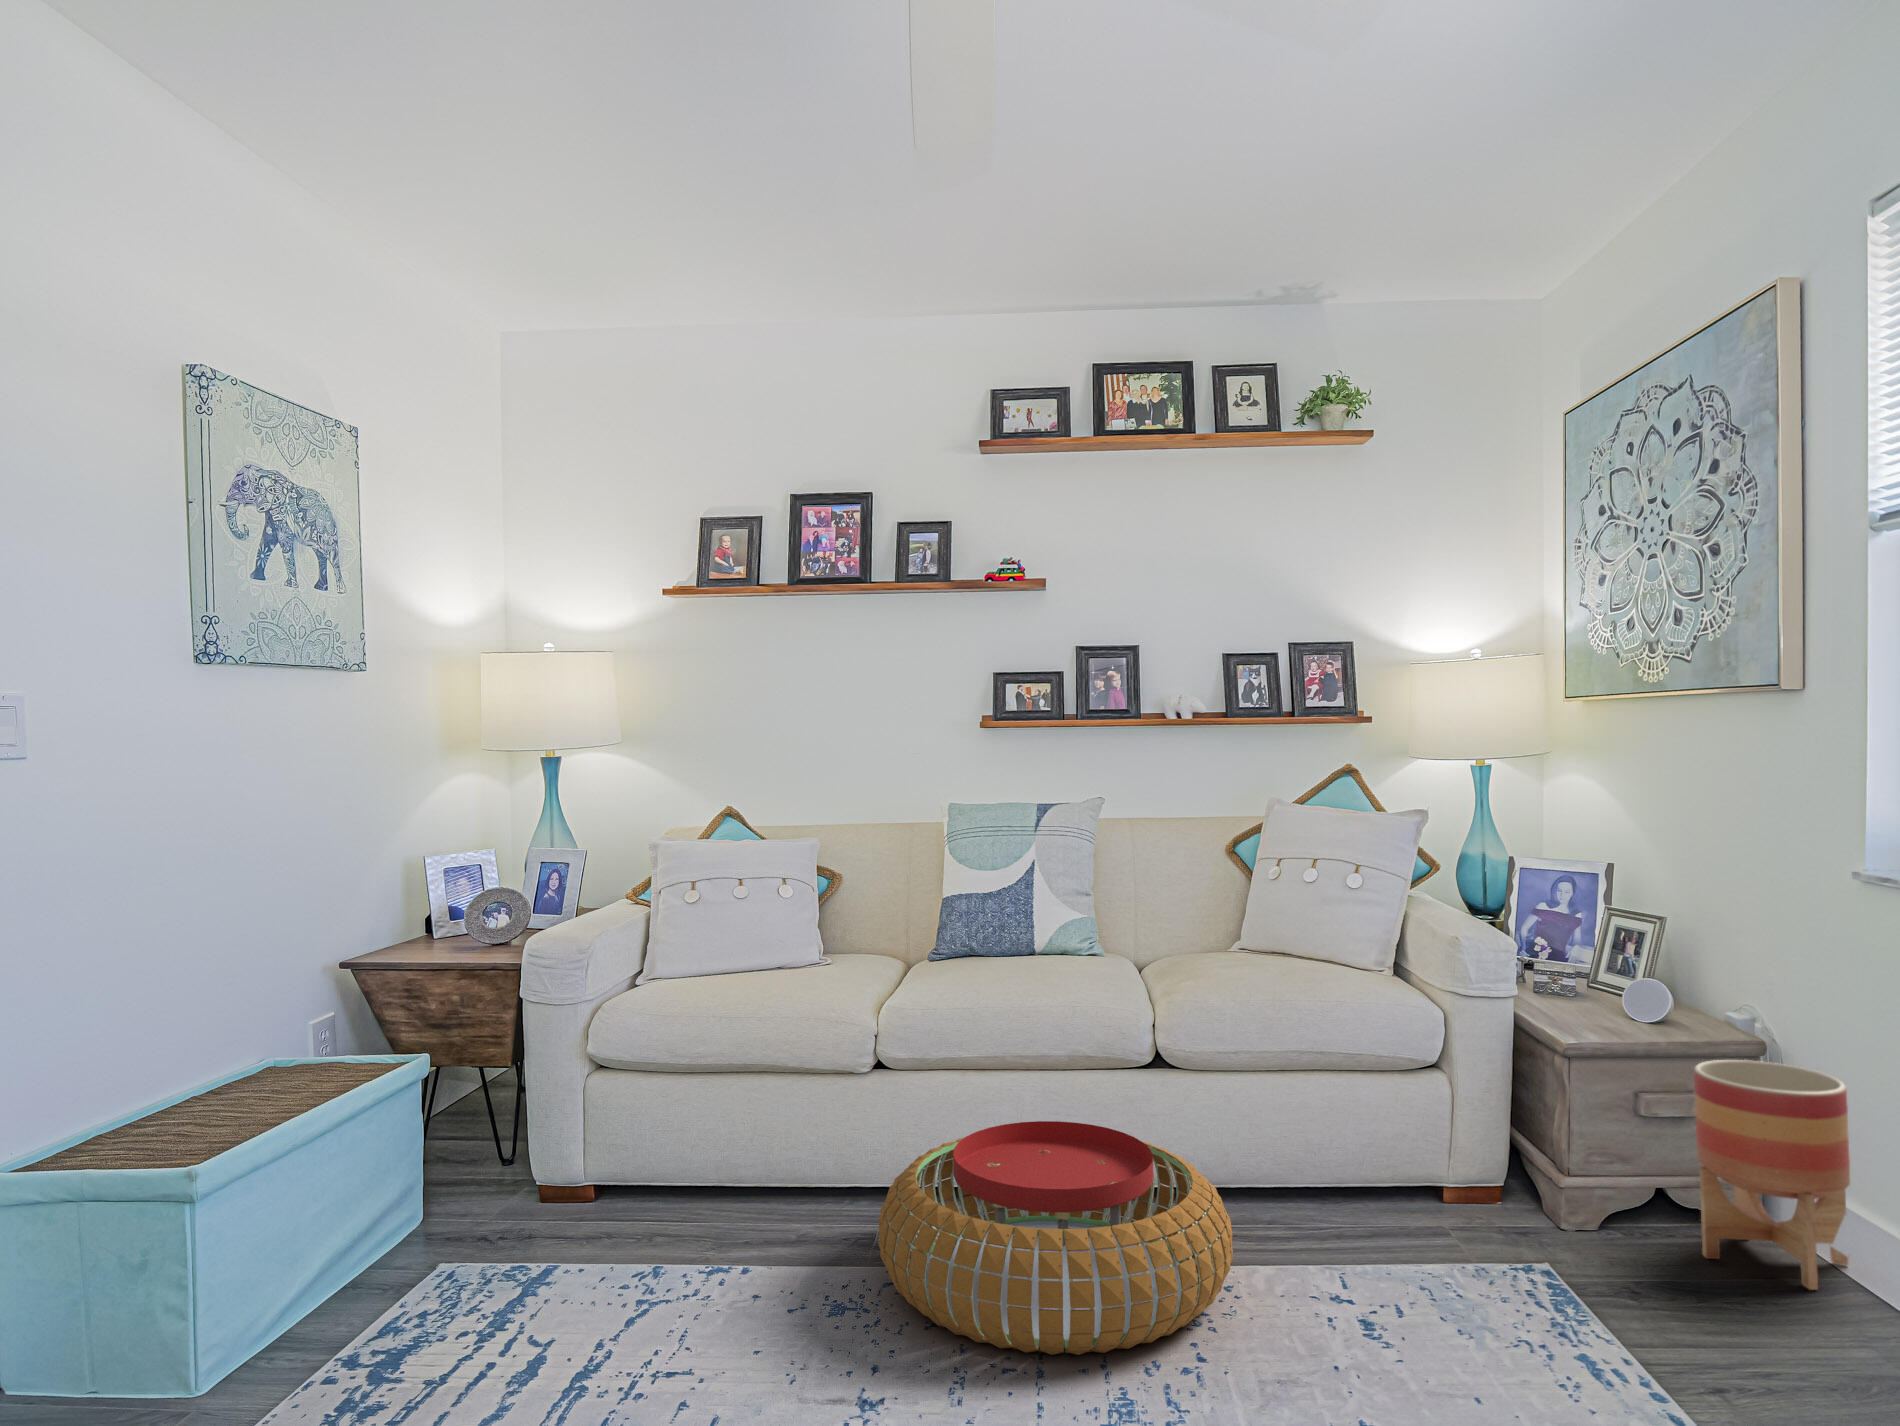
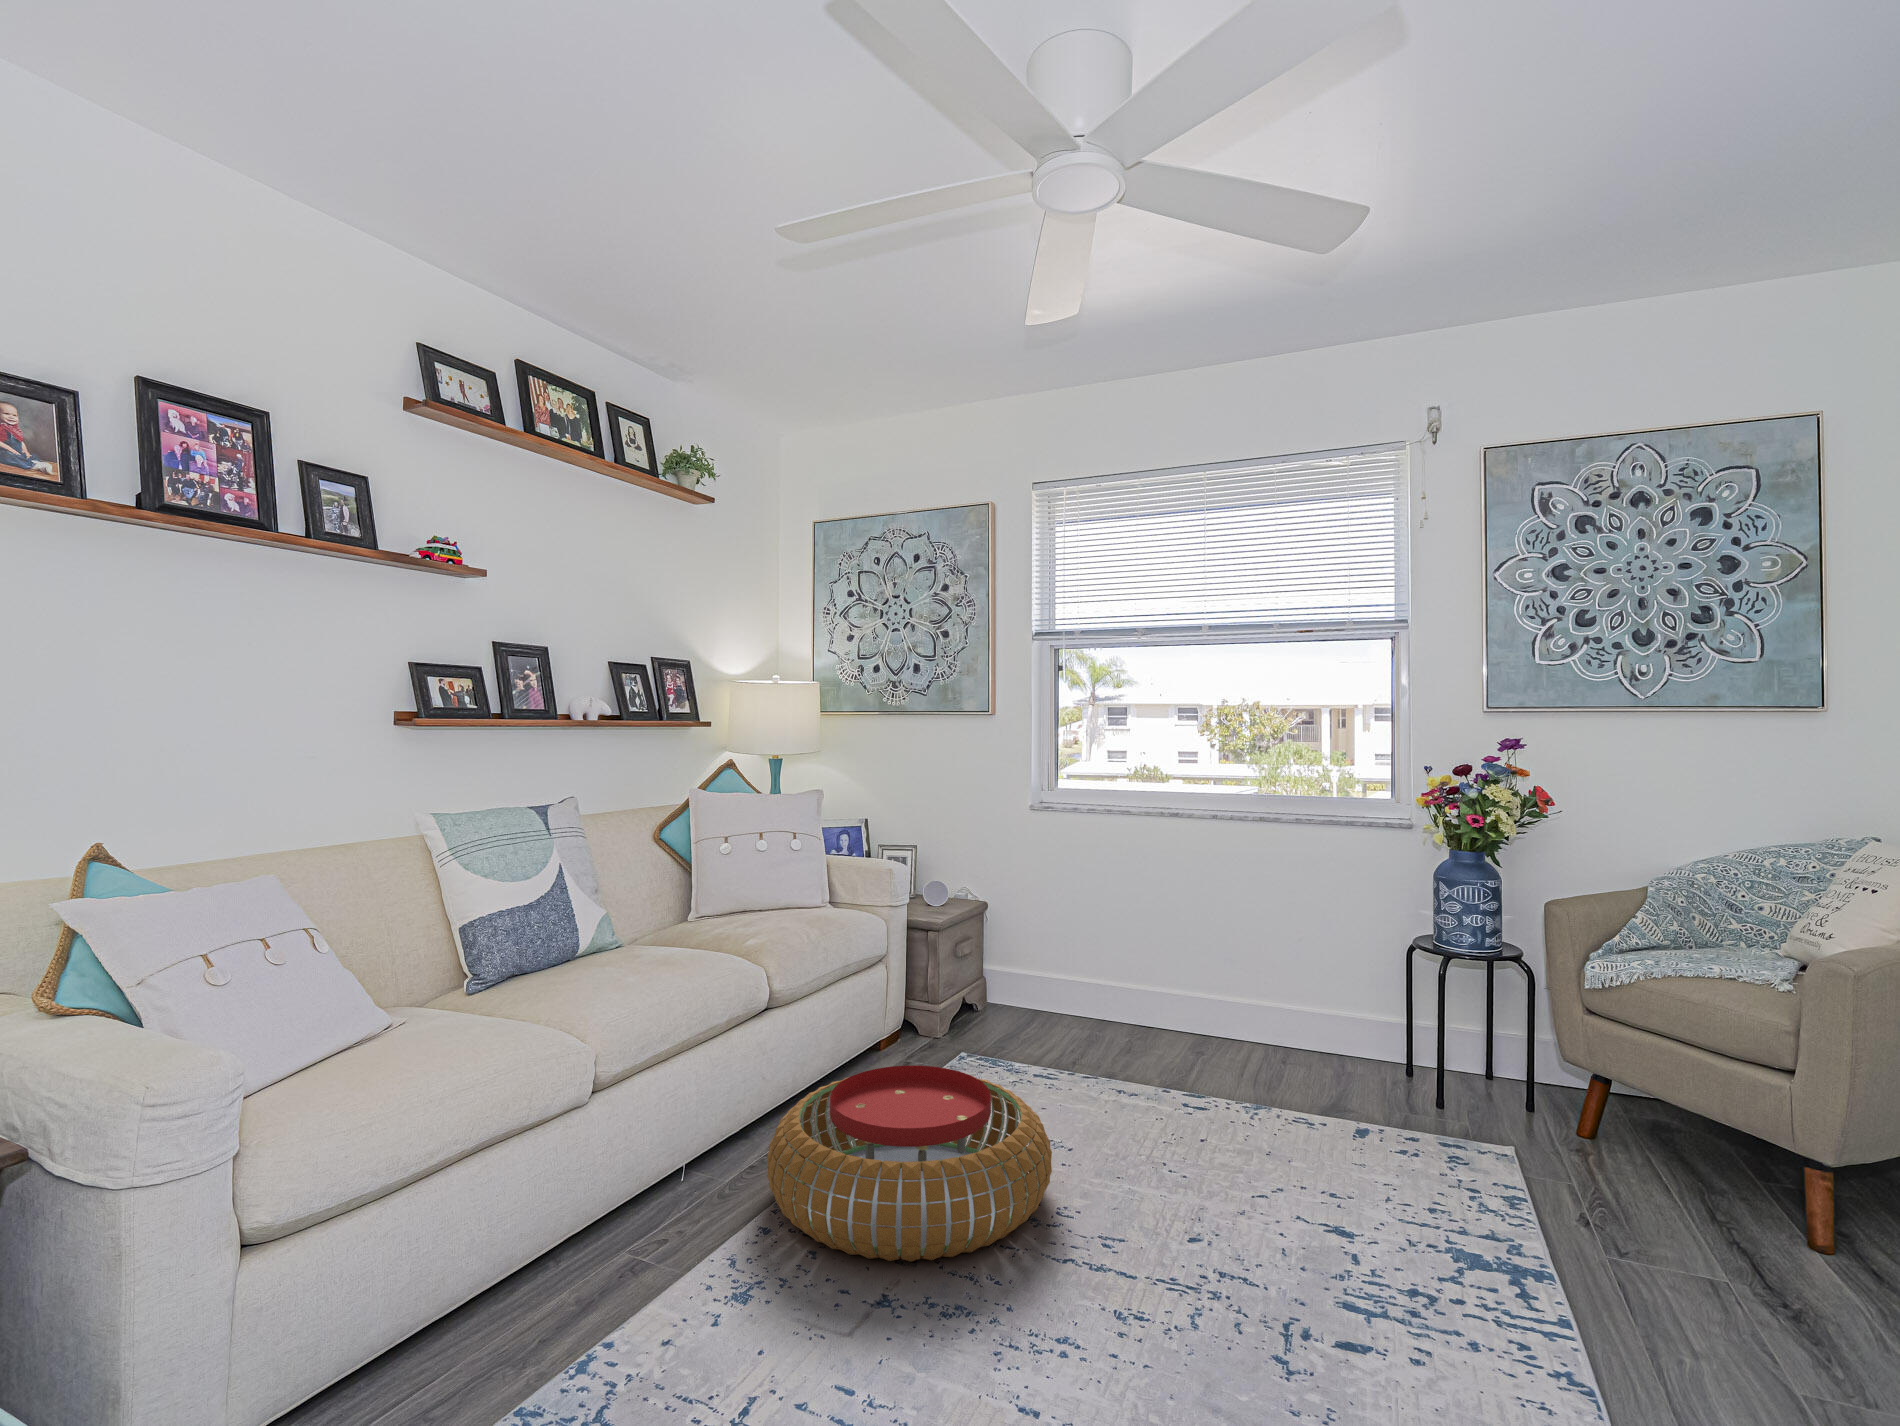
planter: present [1694,1060,1850,1290] -> none [995,917,1060,1028]

